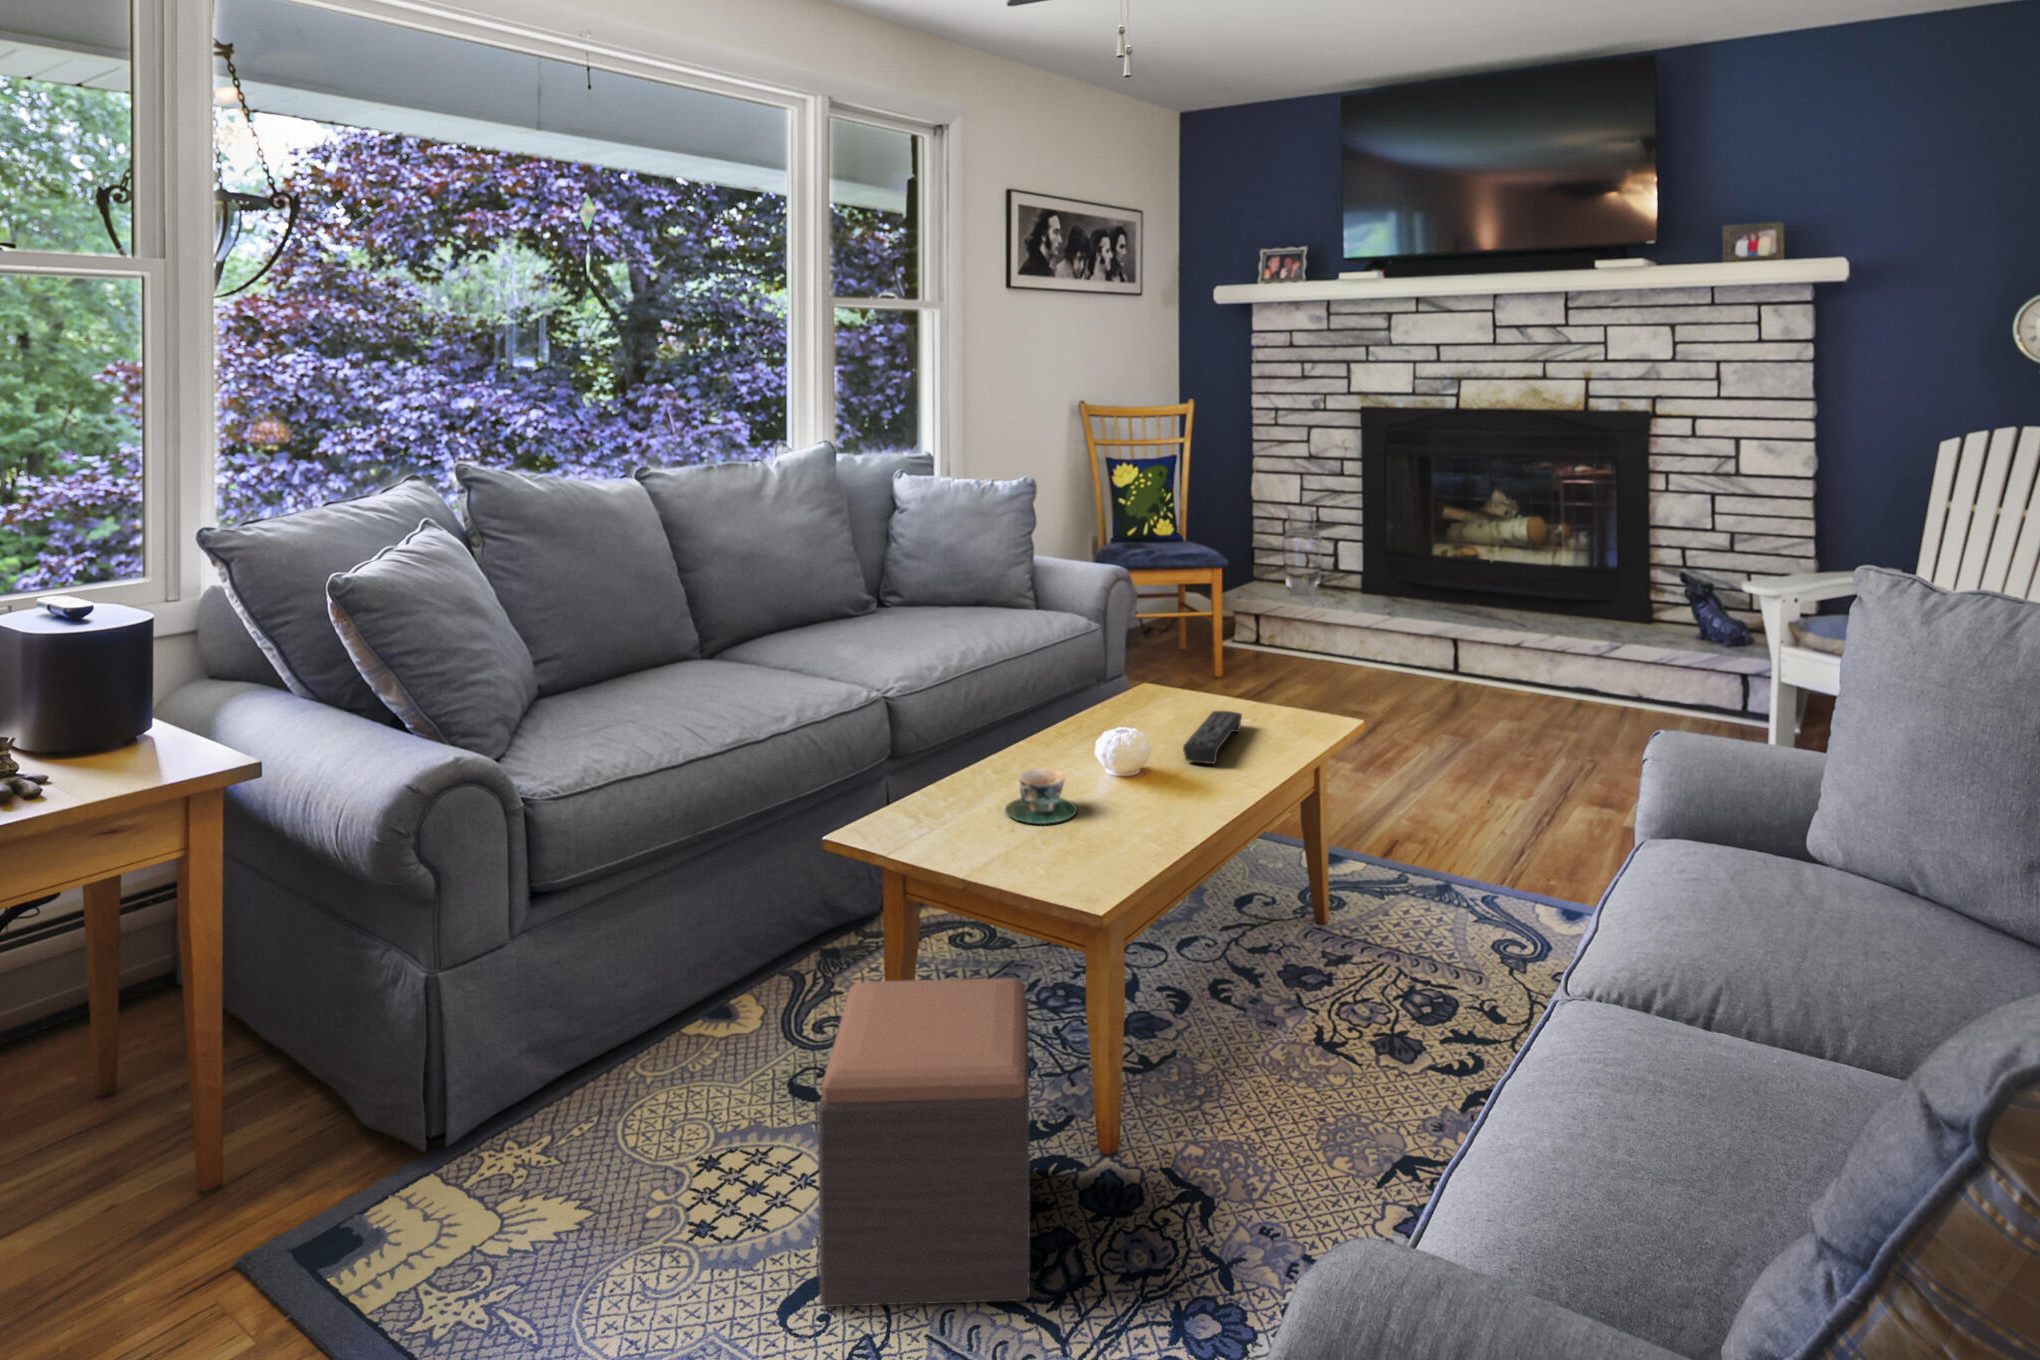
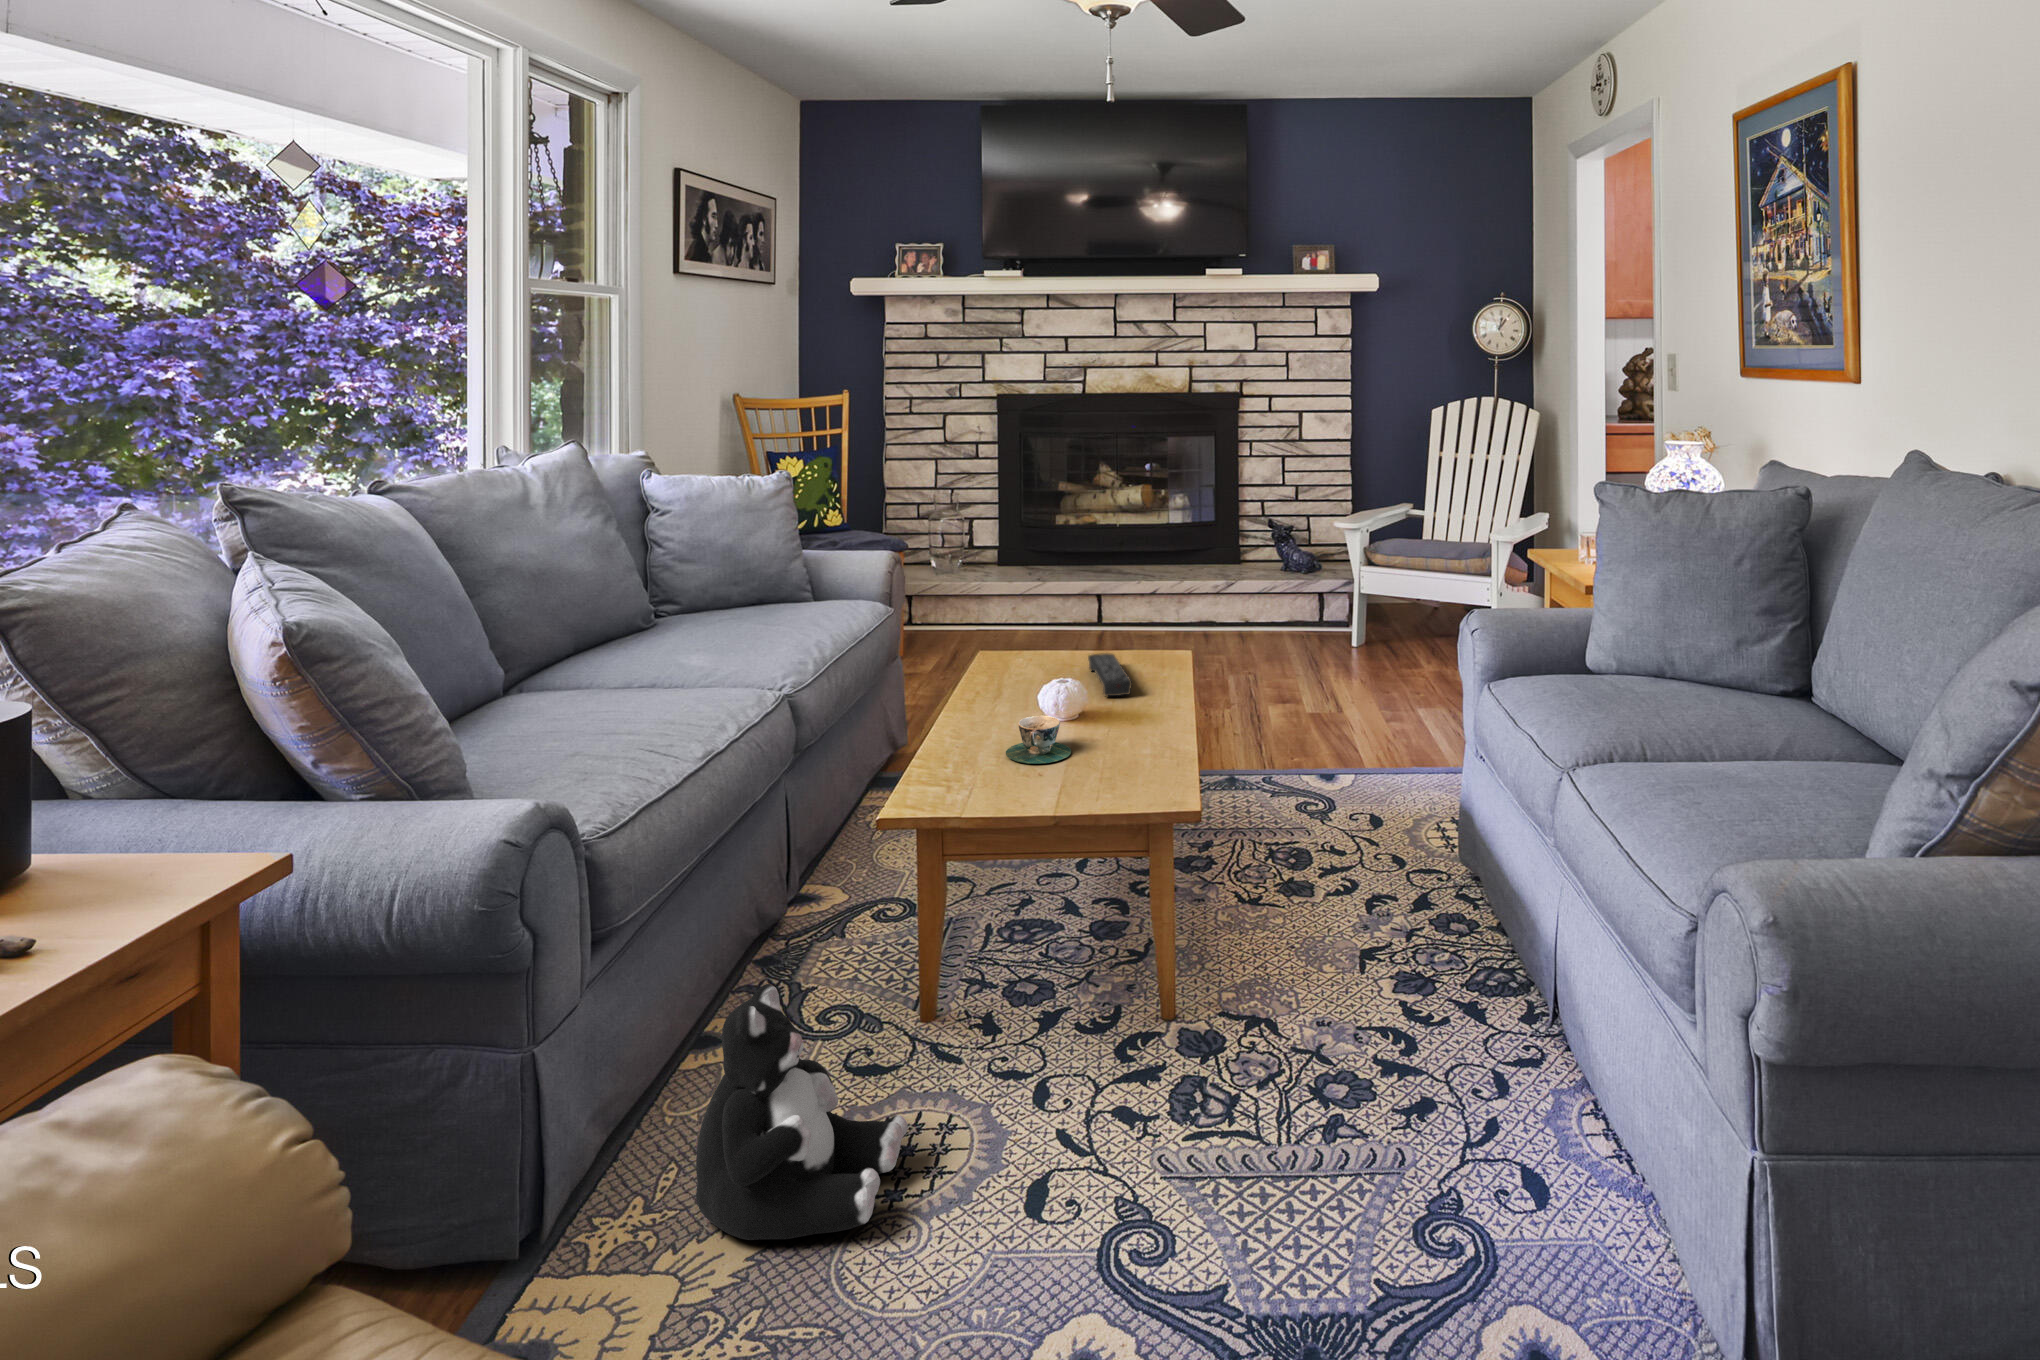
footstool: present [818,978,1030,1307] -> none [981,884,1214,1197]
plush toy: none [541,981,742,1250] -> present [696,984,908,1240]

